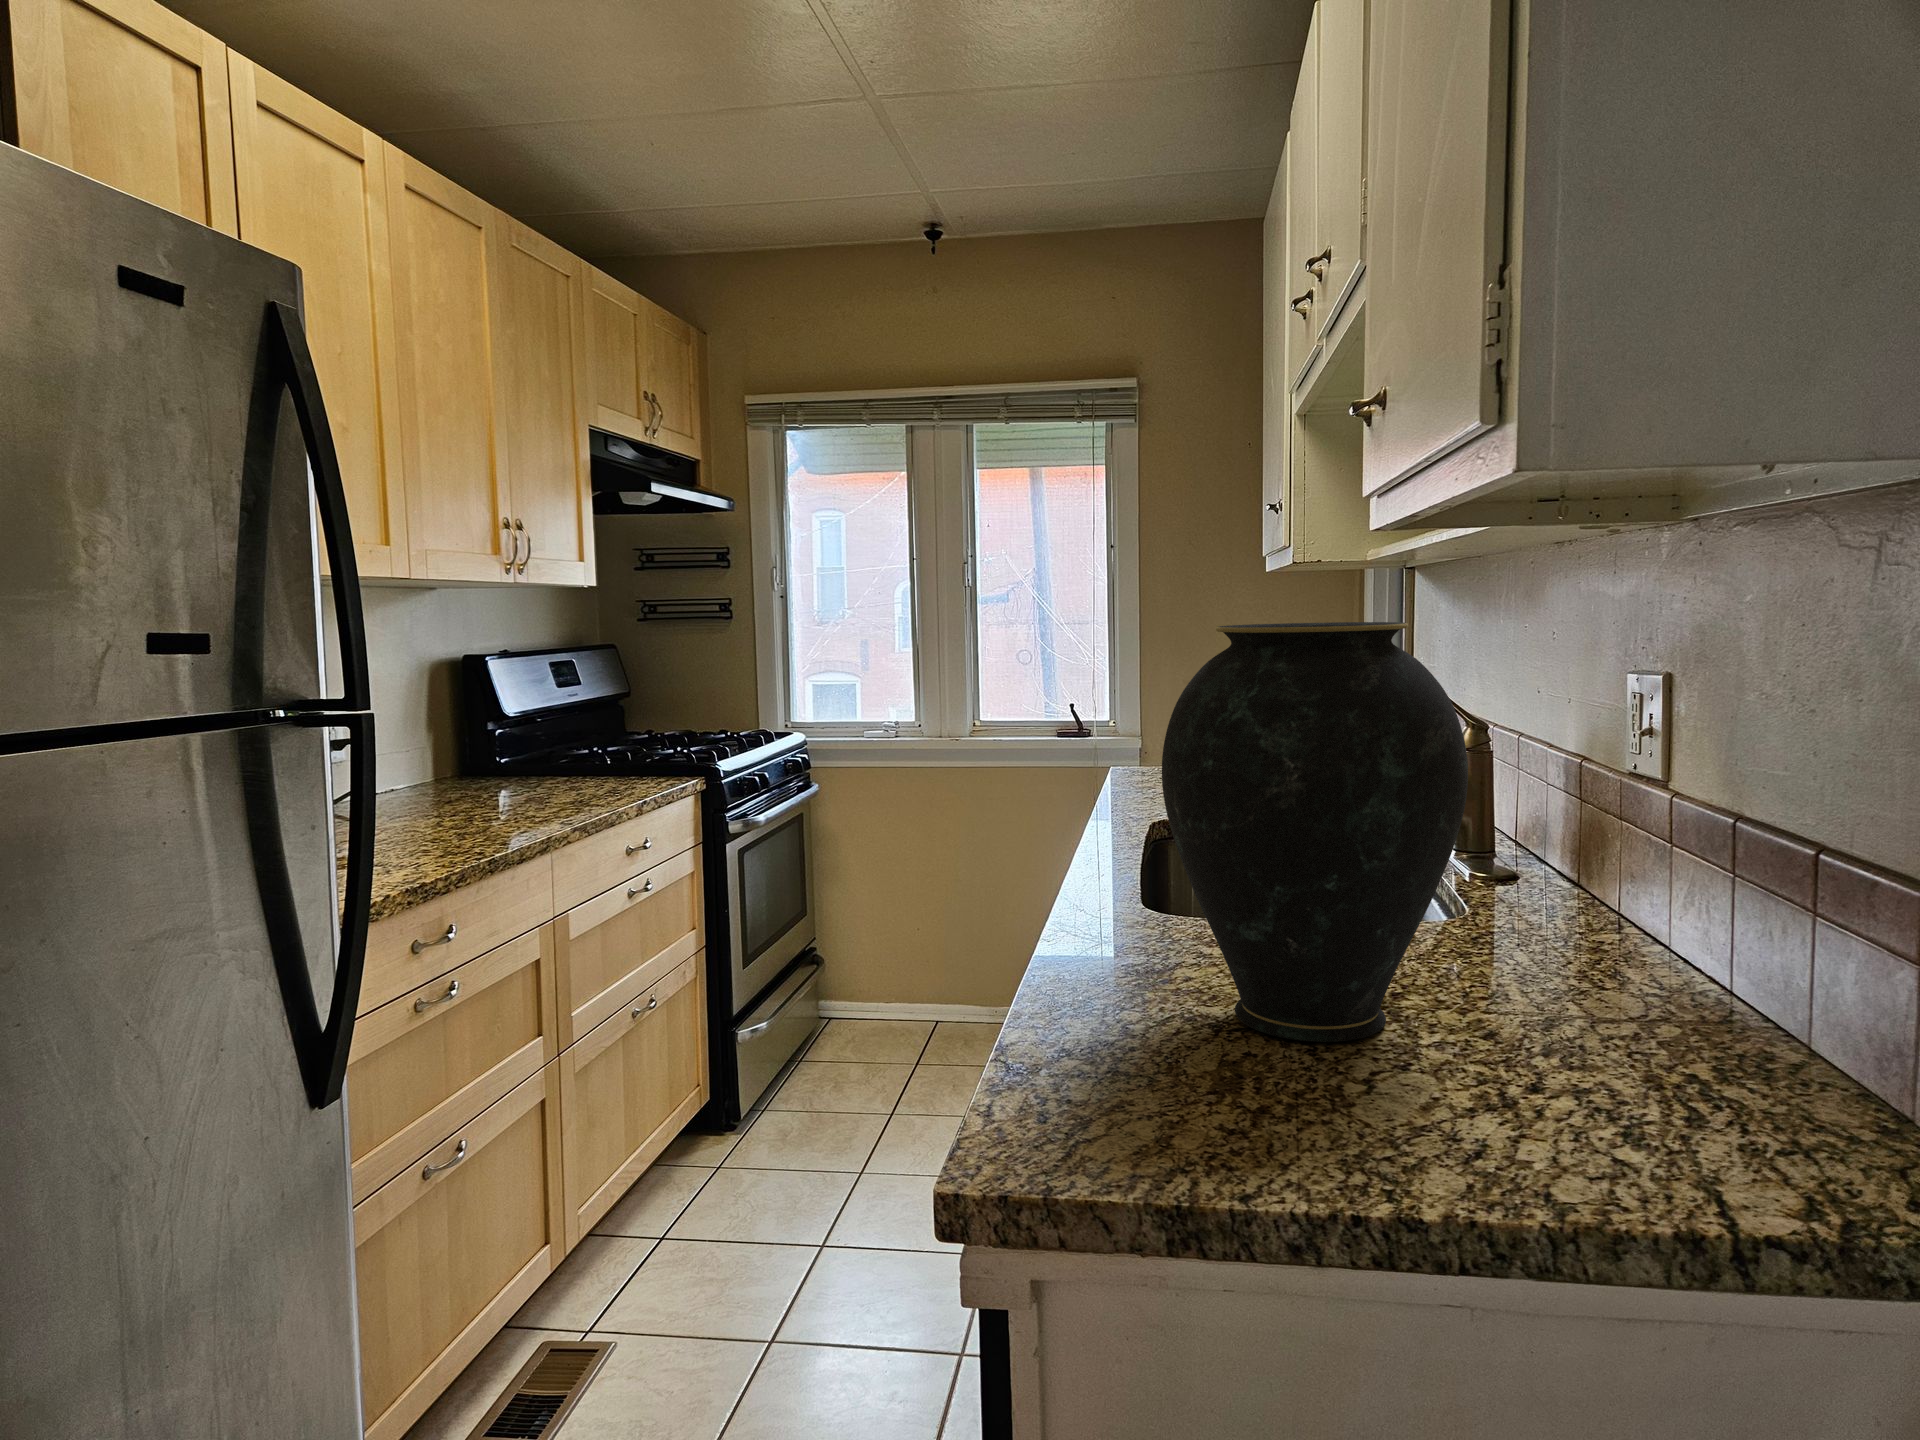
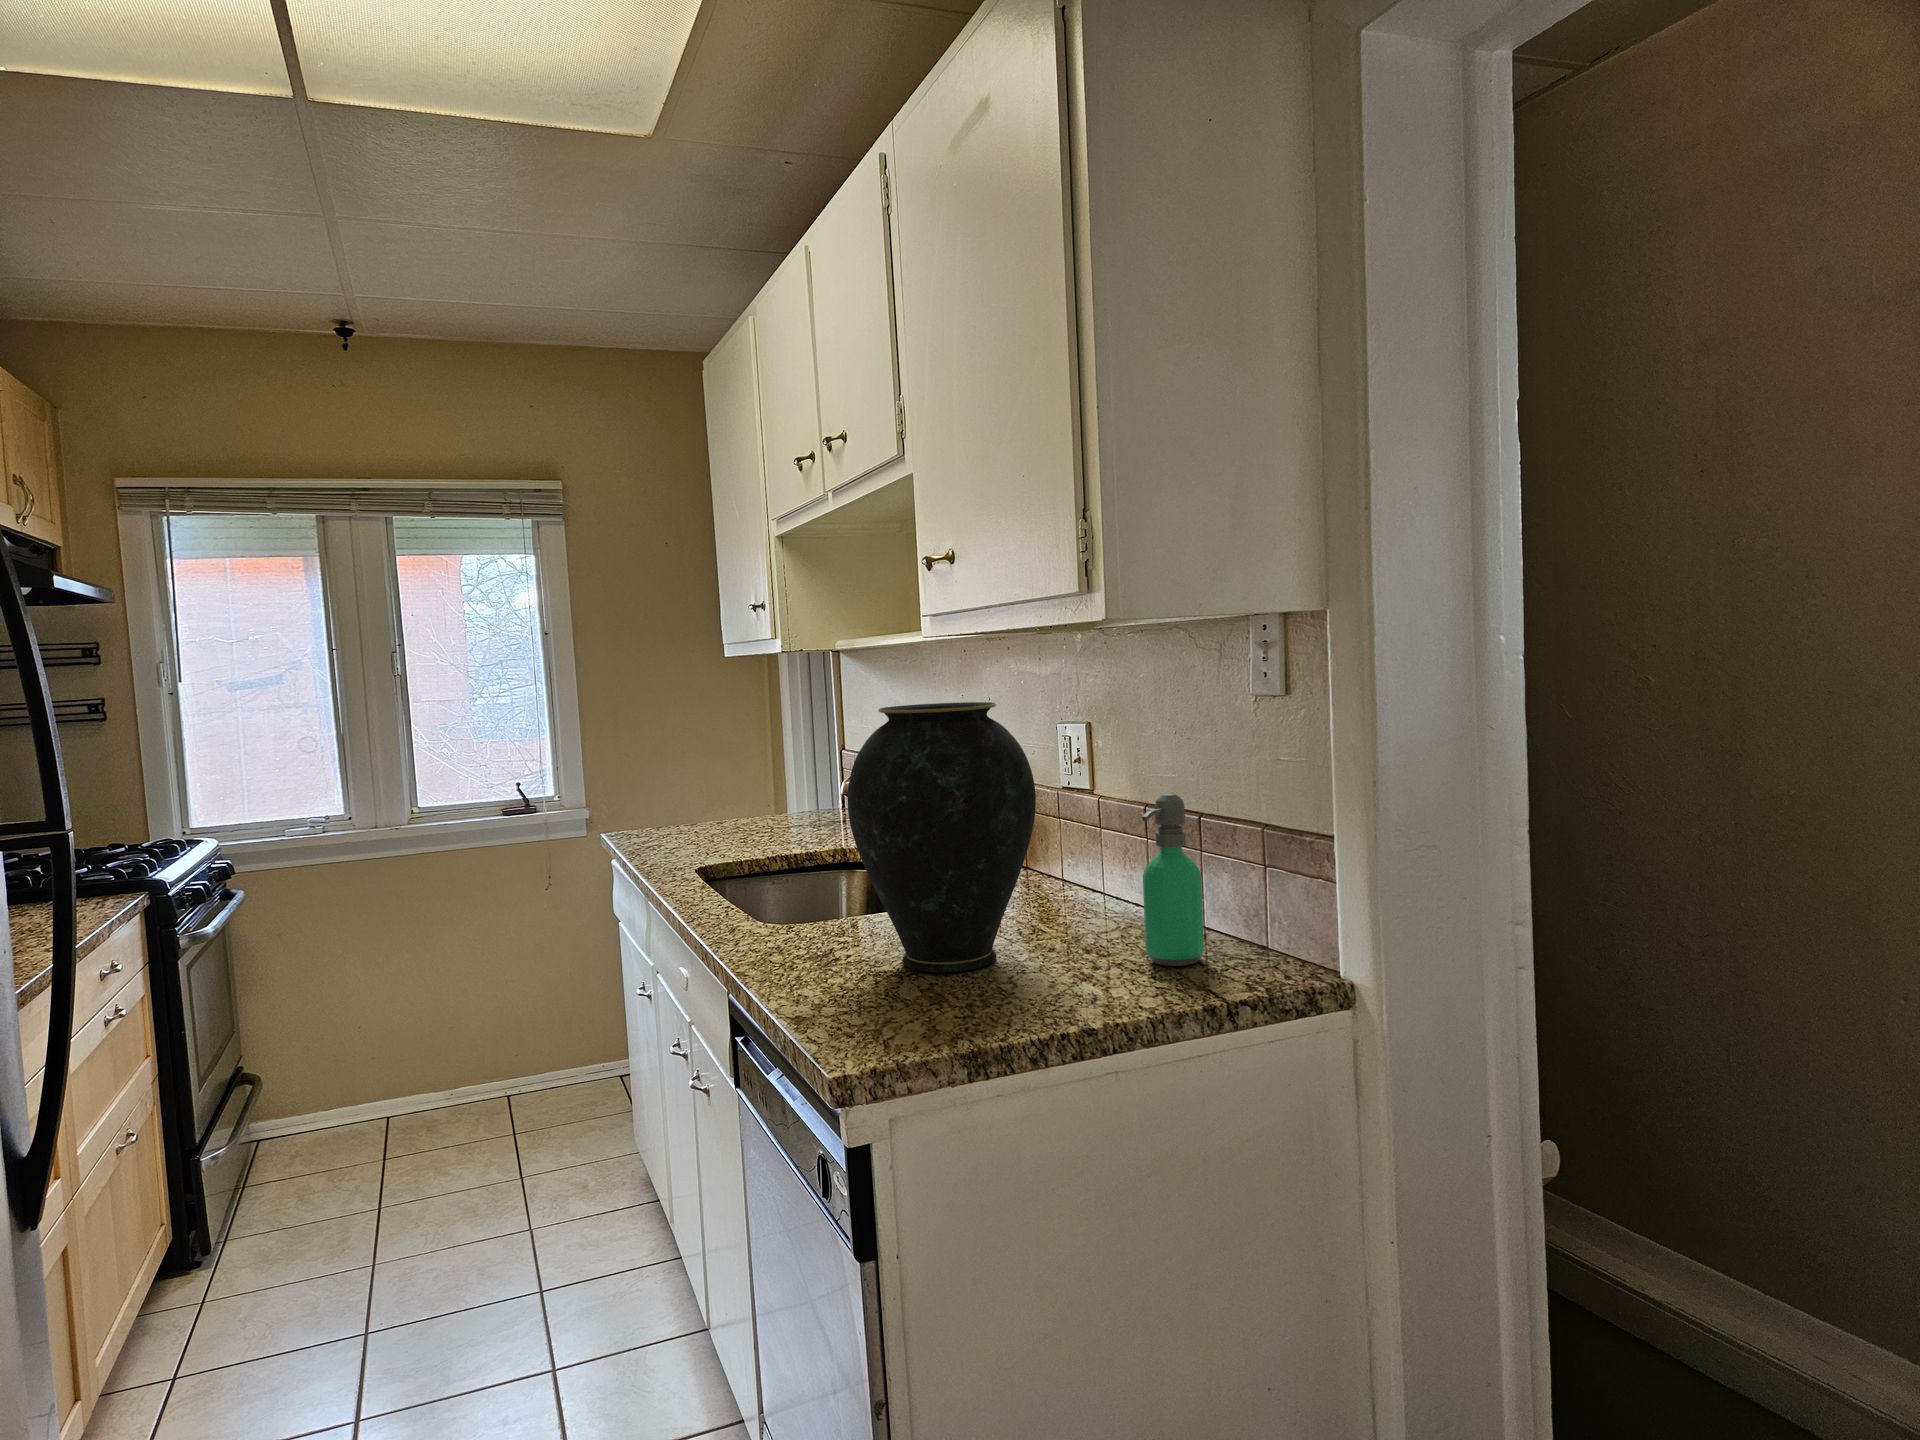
soap dispenser: none [1632,803,1768,1128] -> present [1142,794,1204,966]

